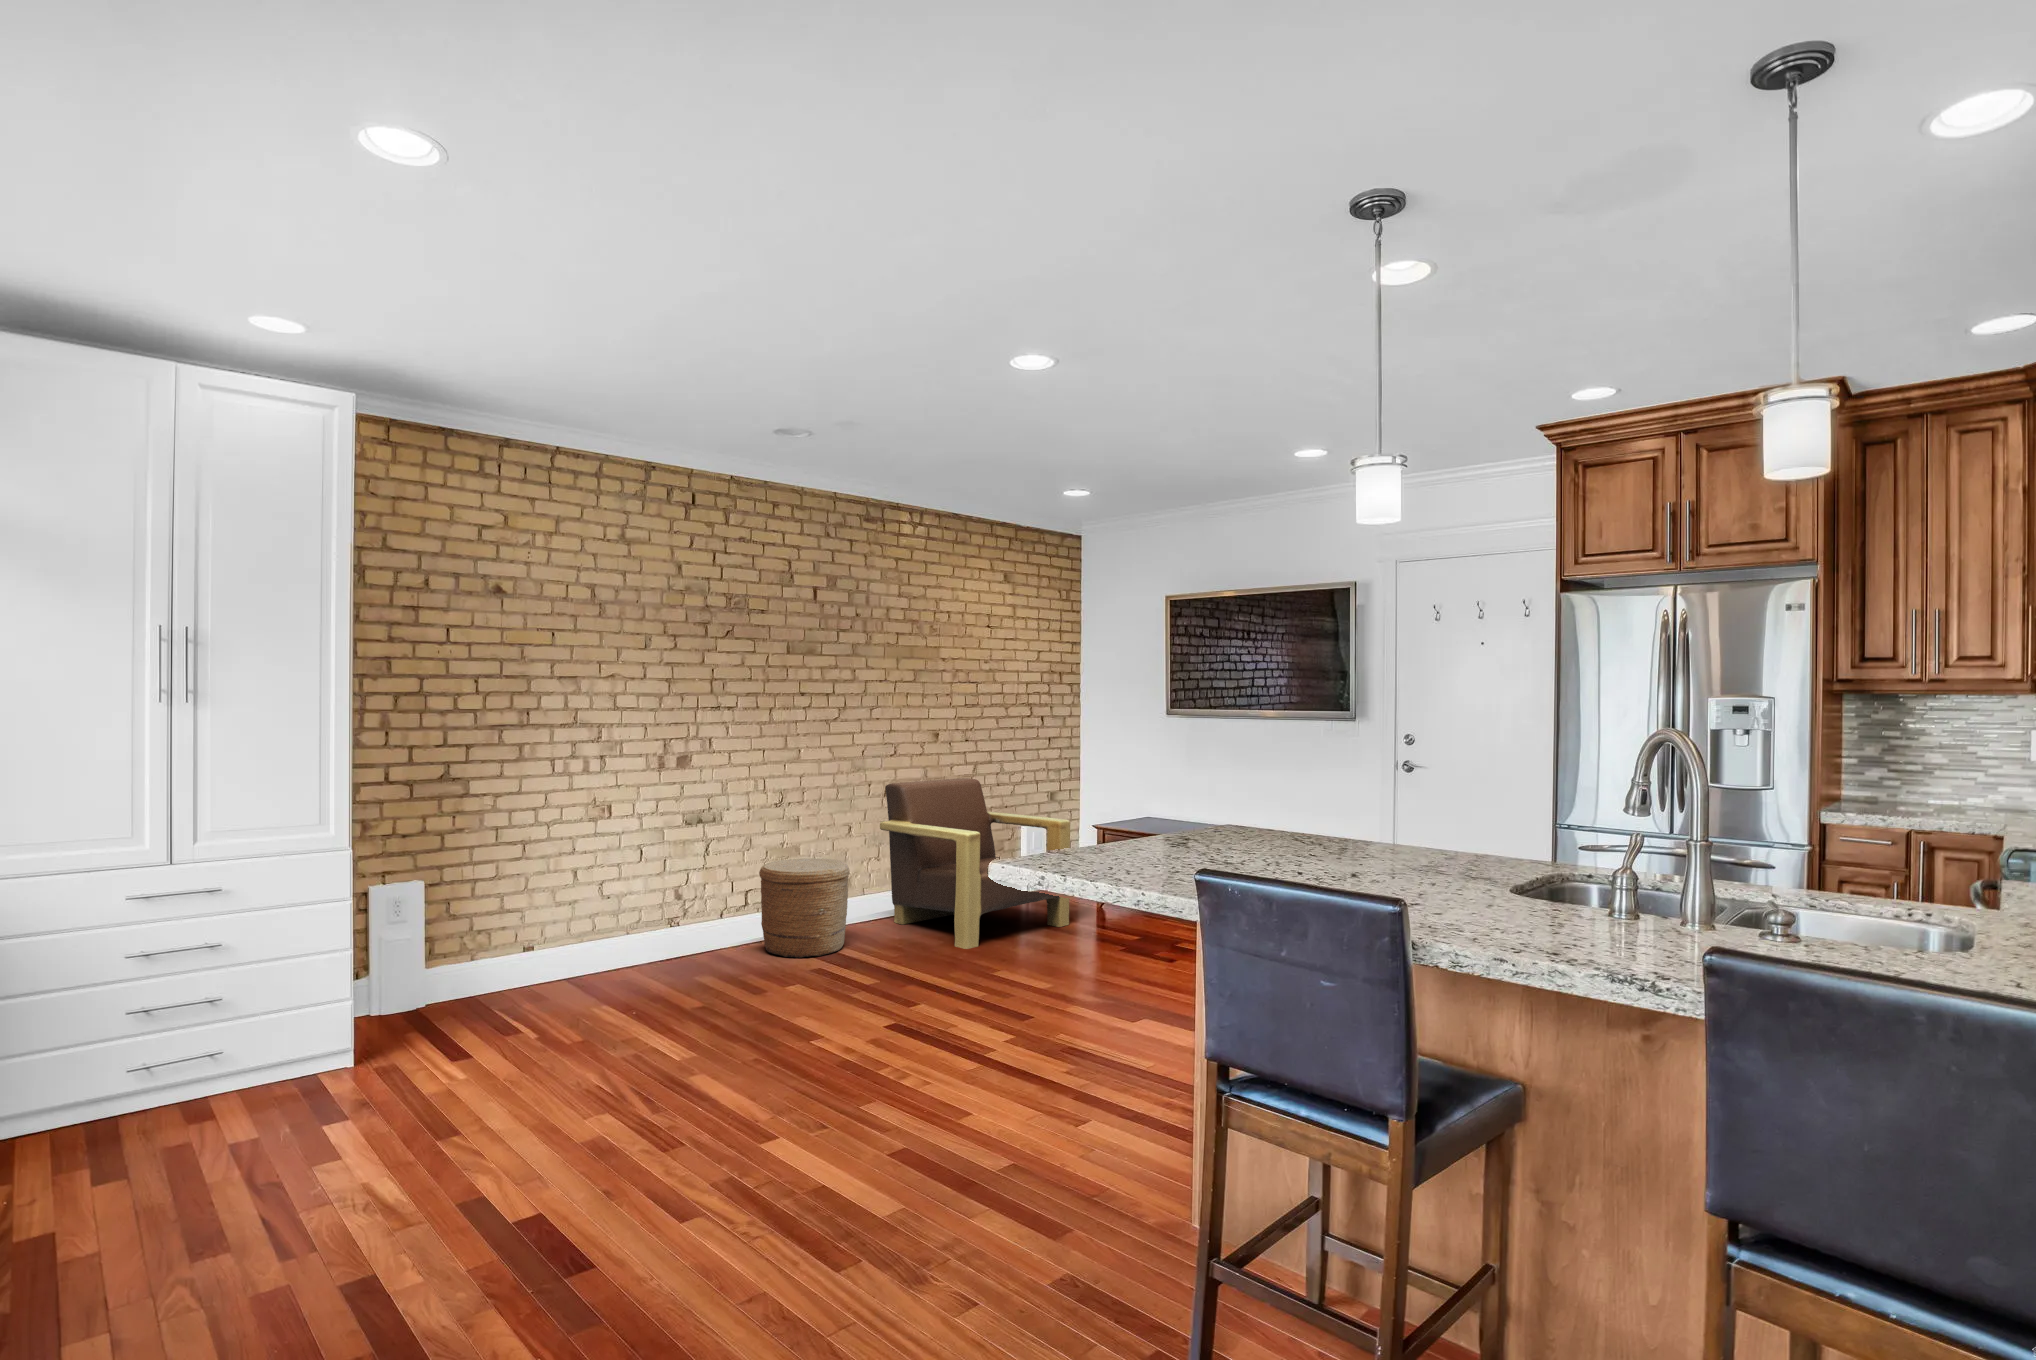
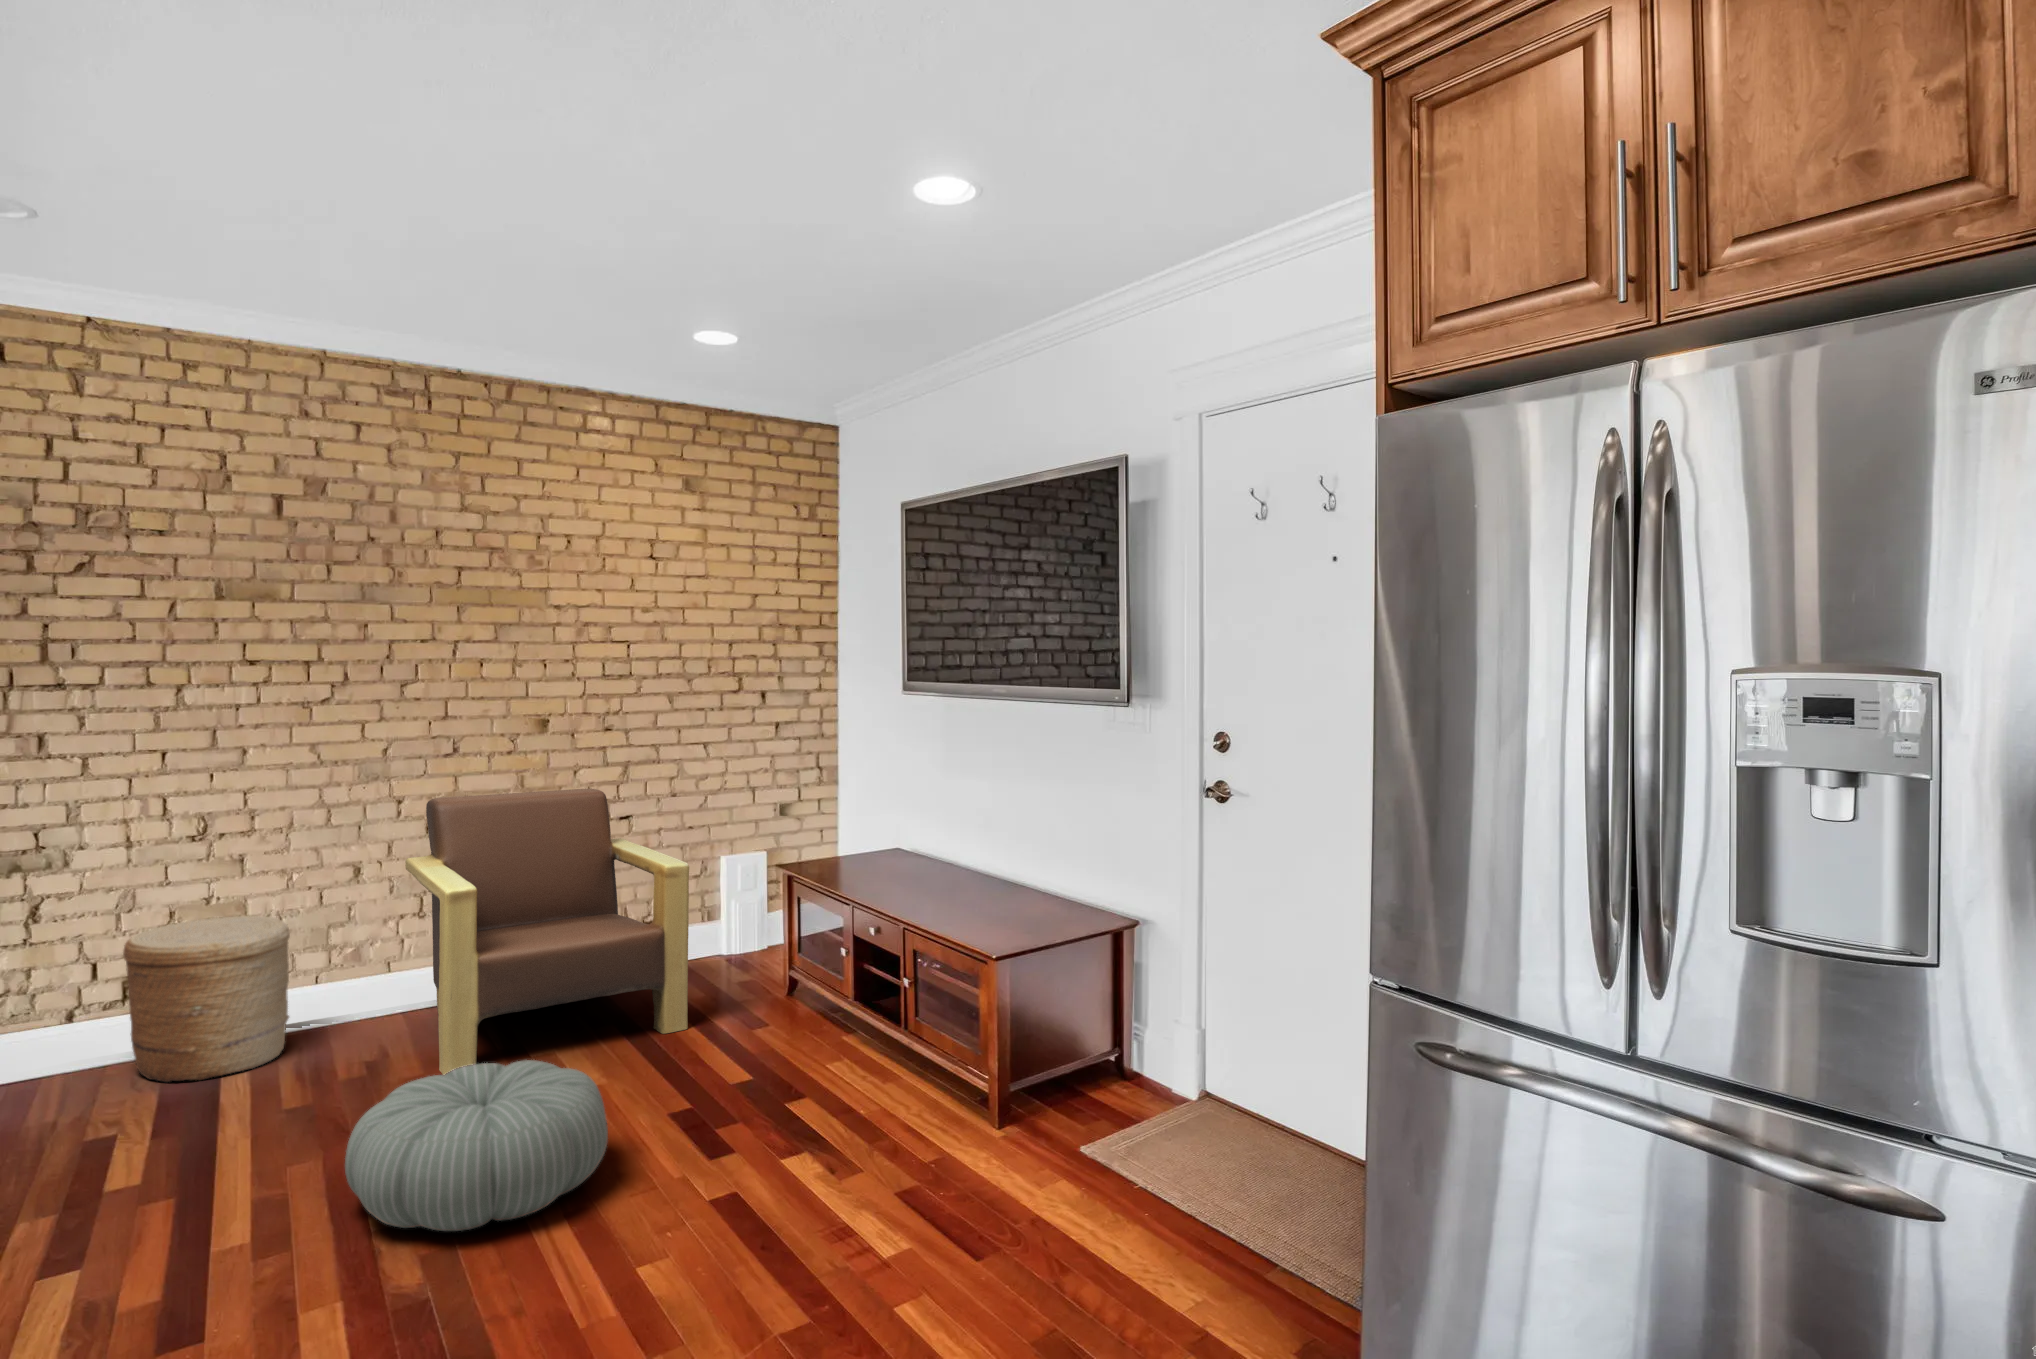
pouf: none [1022,921,1155,1001] -> present [345,1060,608,1231]

